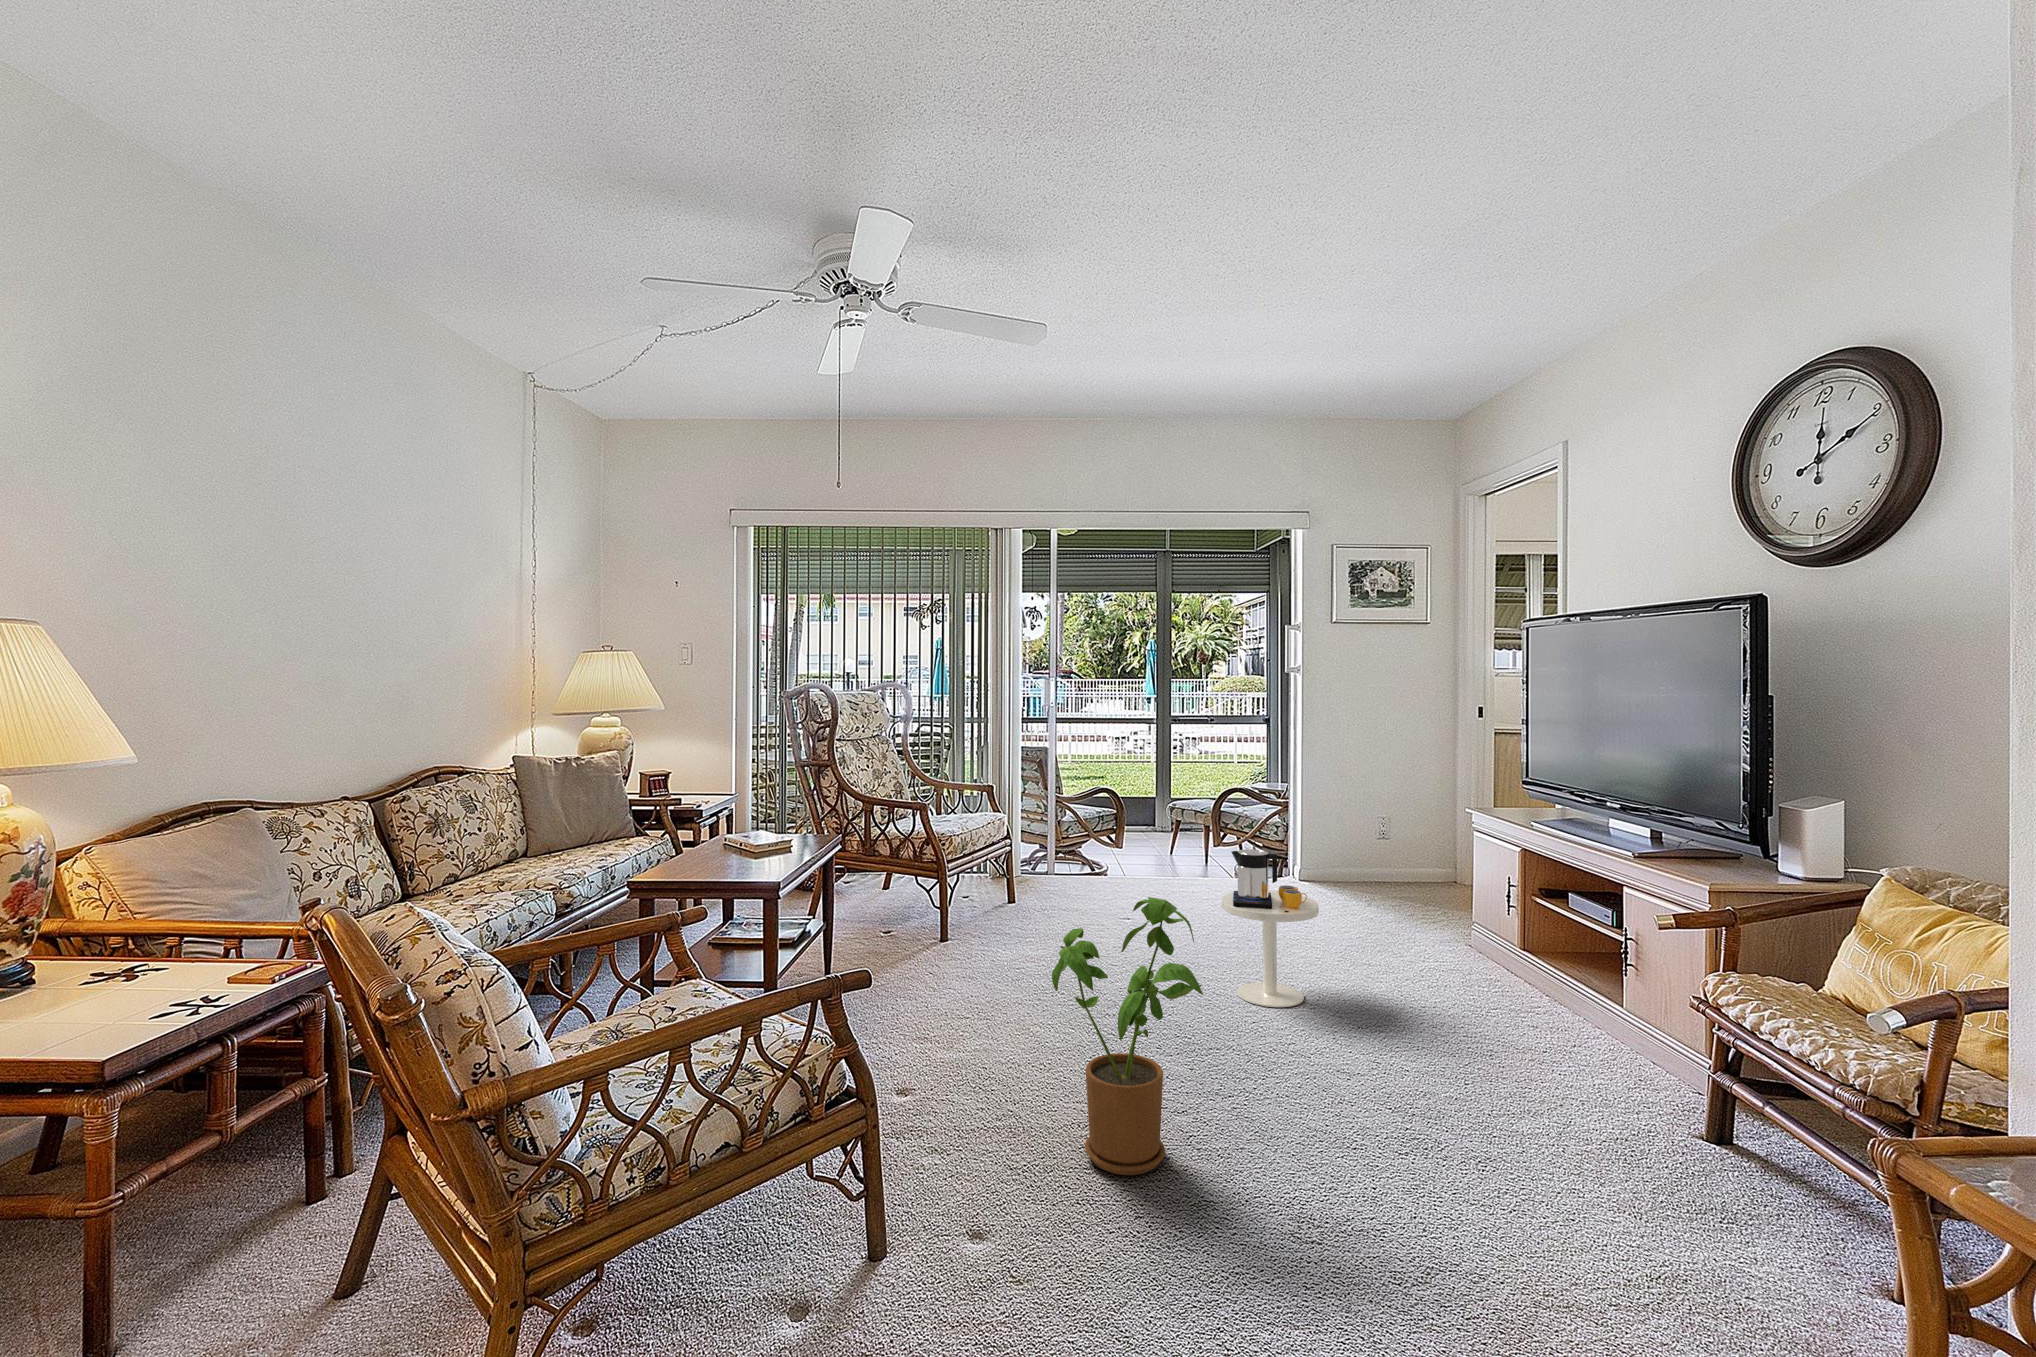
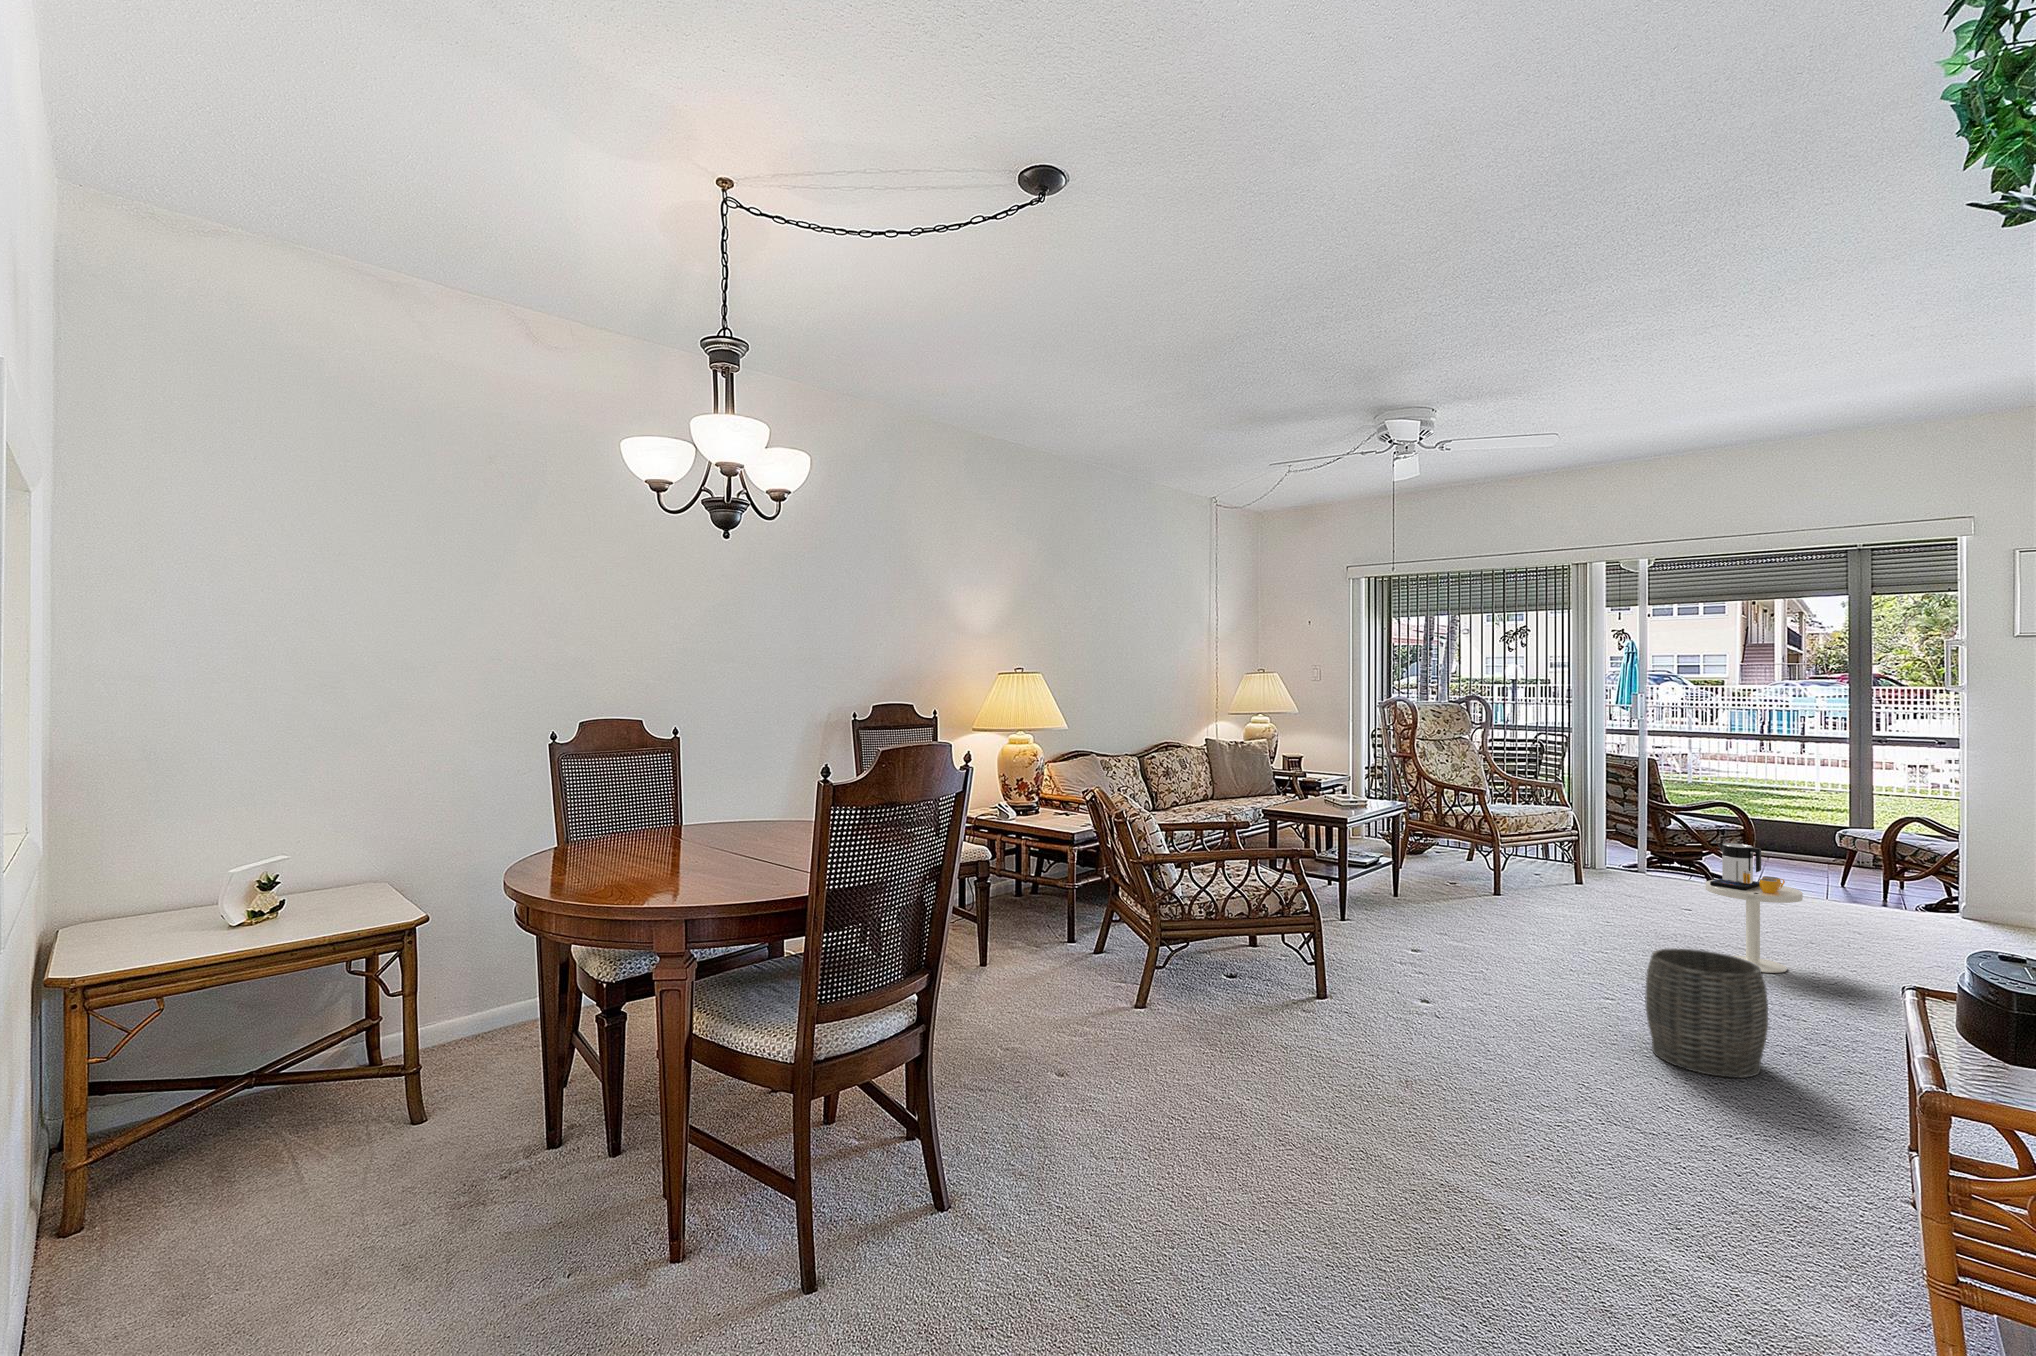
house plant: present [1052,897,1204,1175] -> none [1482,839,1580,997]
woven basket: none [1370,1057,1553,1302] -> present [1646,949,1768,1078]

